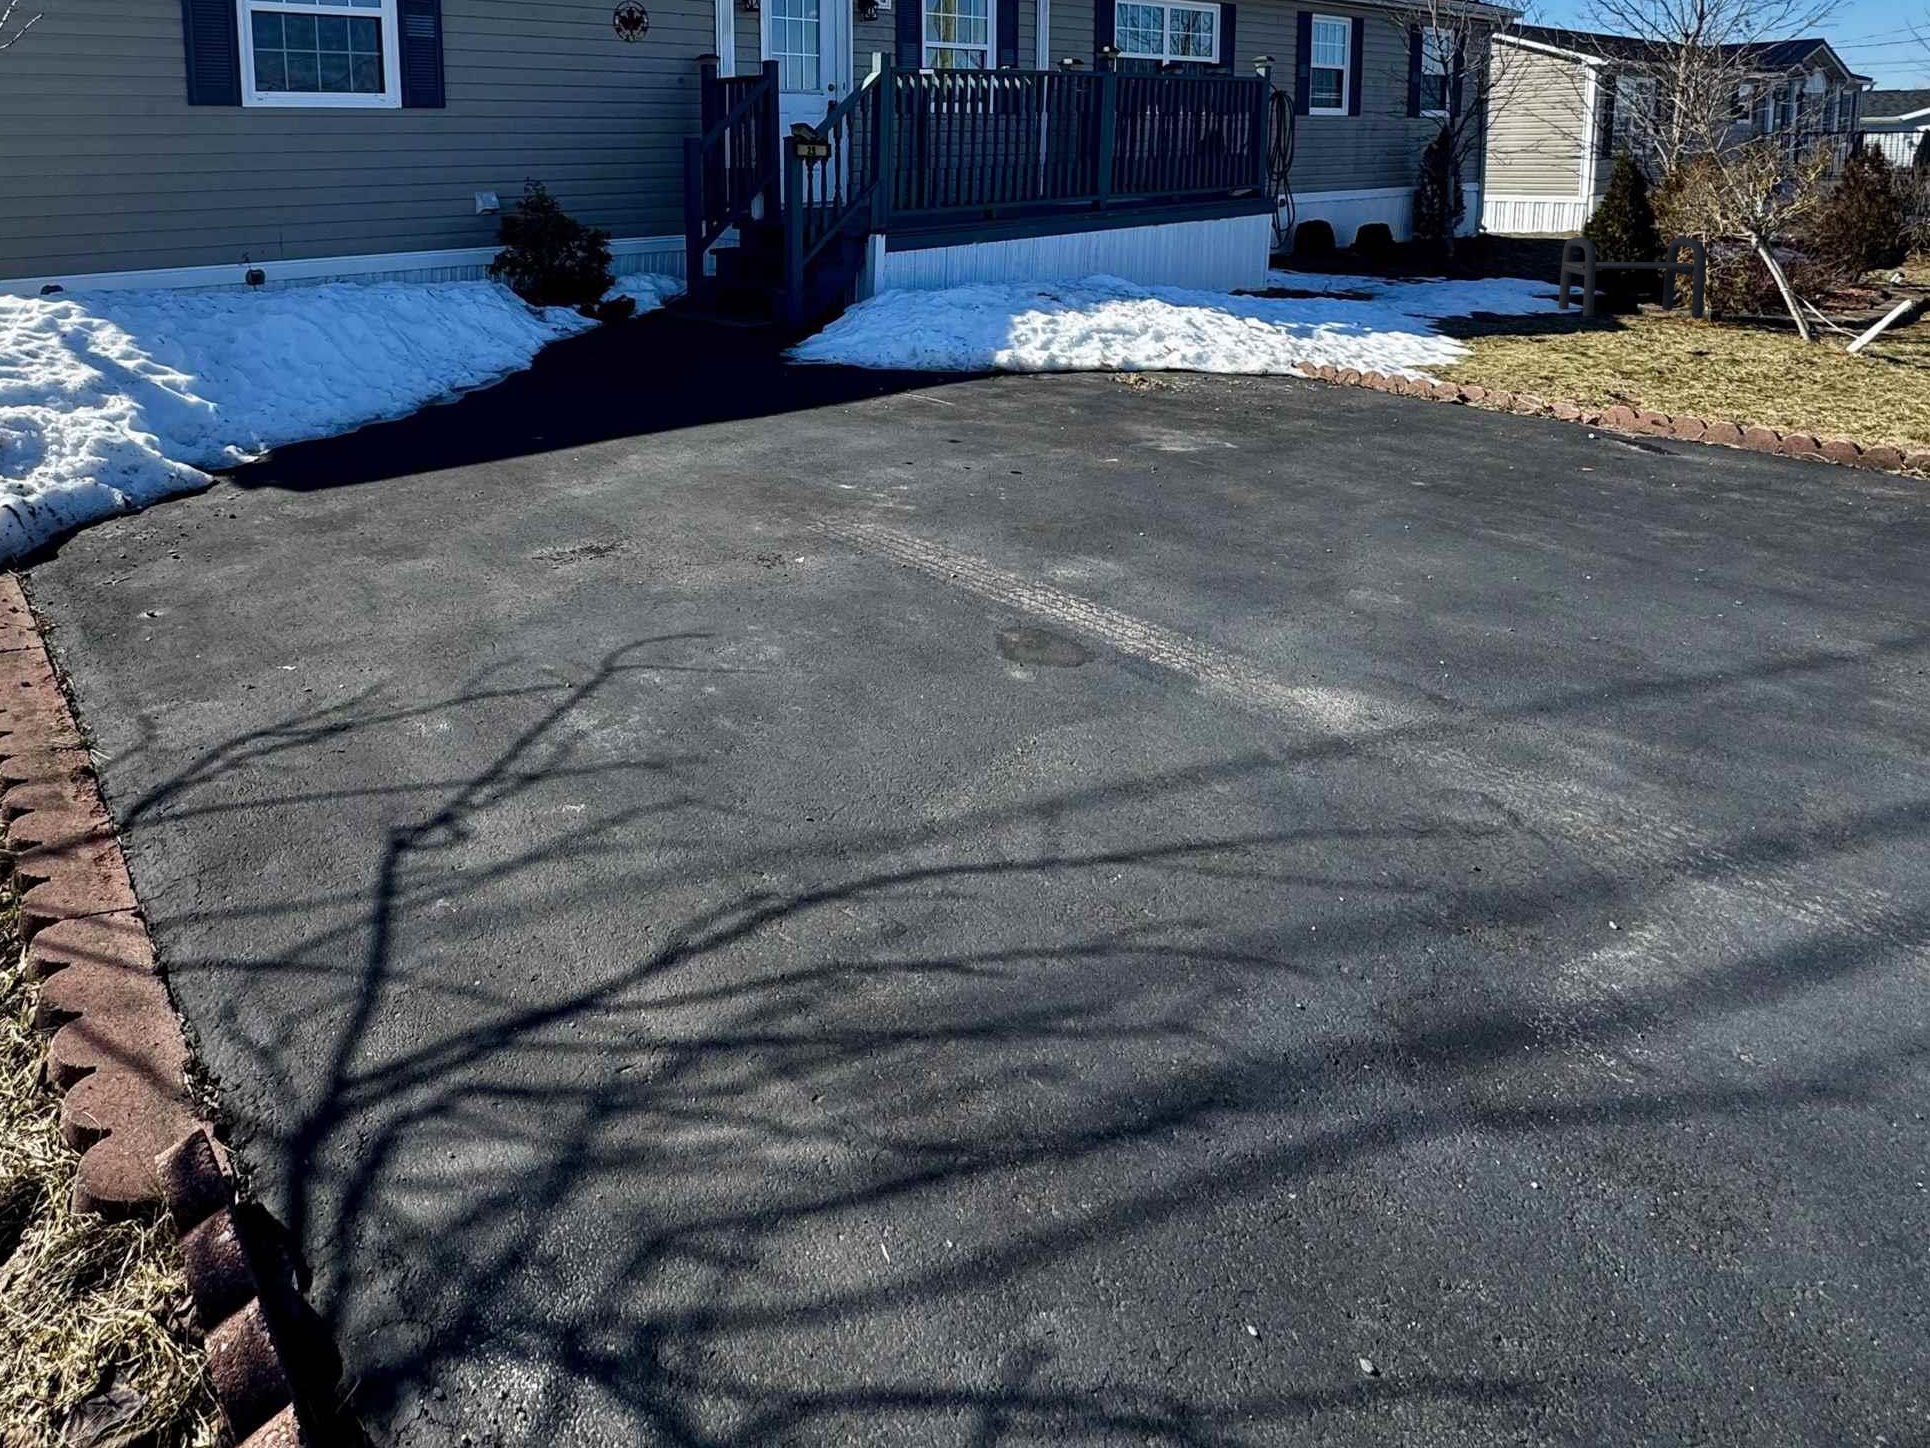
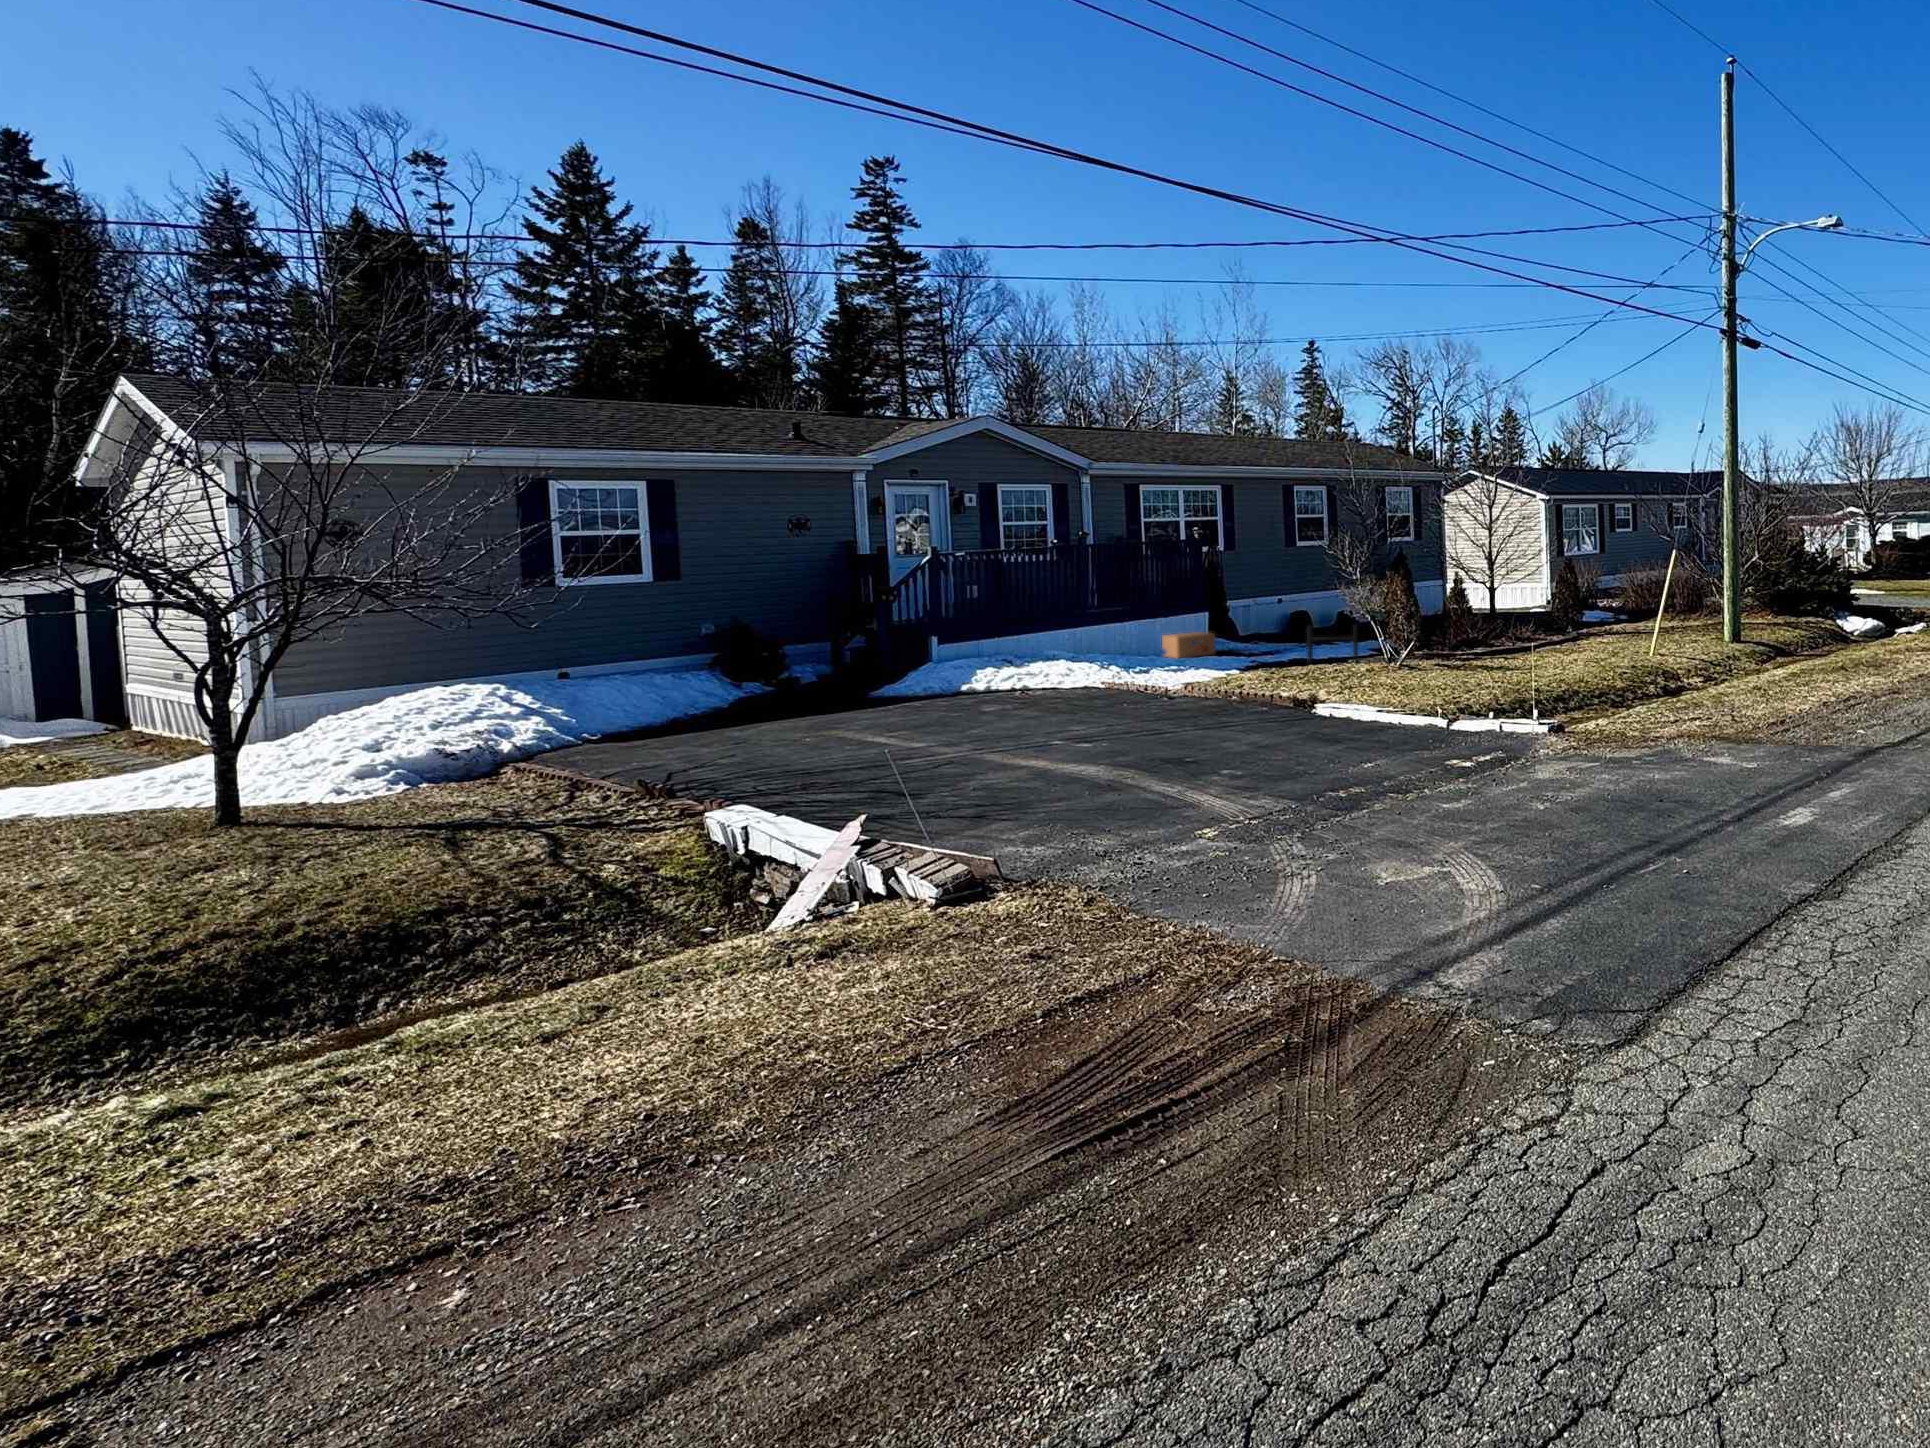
cardboard box: none [1220,249,1318,297] -> present [1162,632,1215,658]

